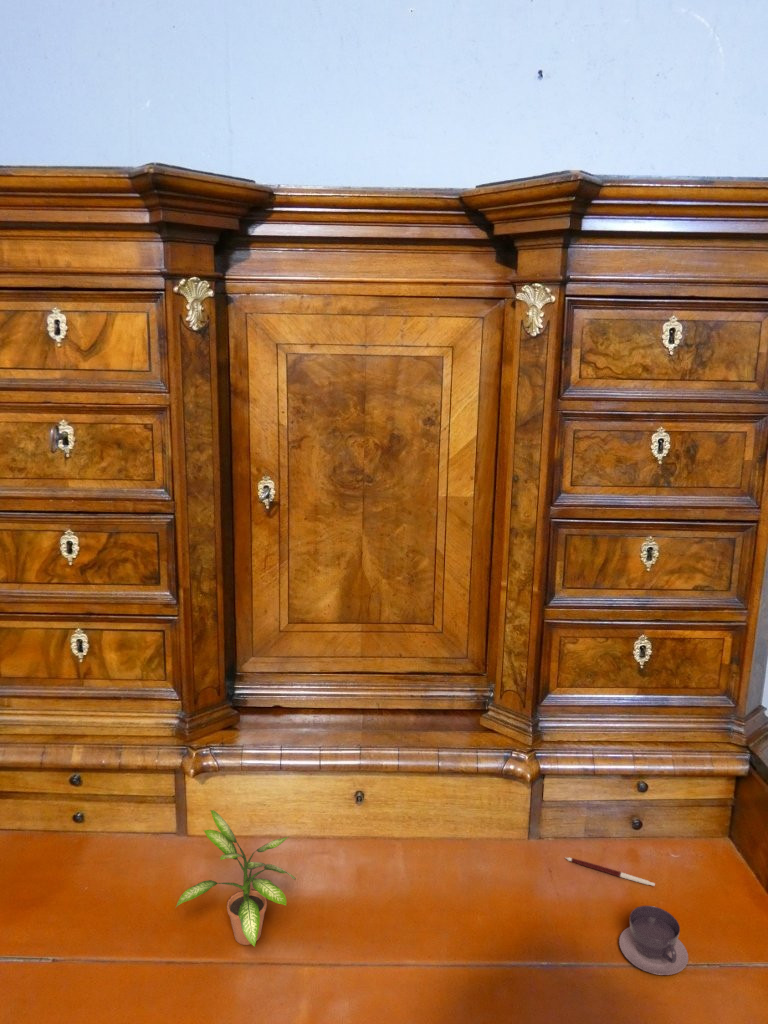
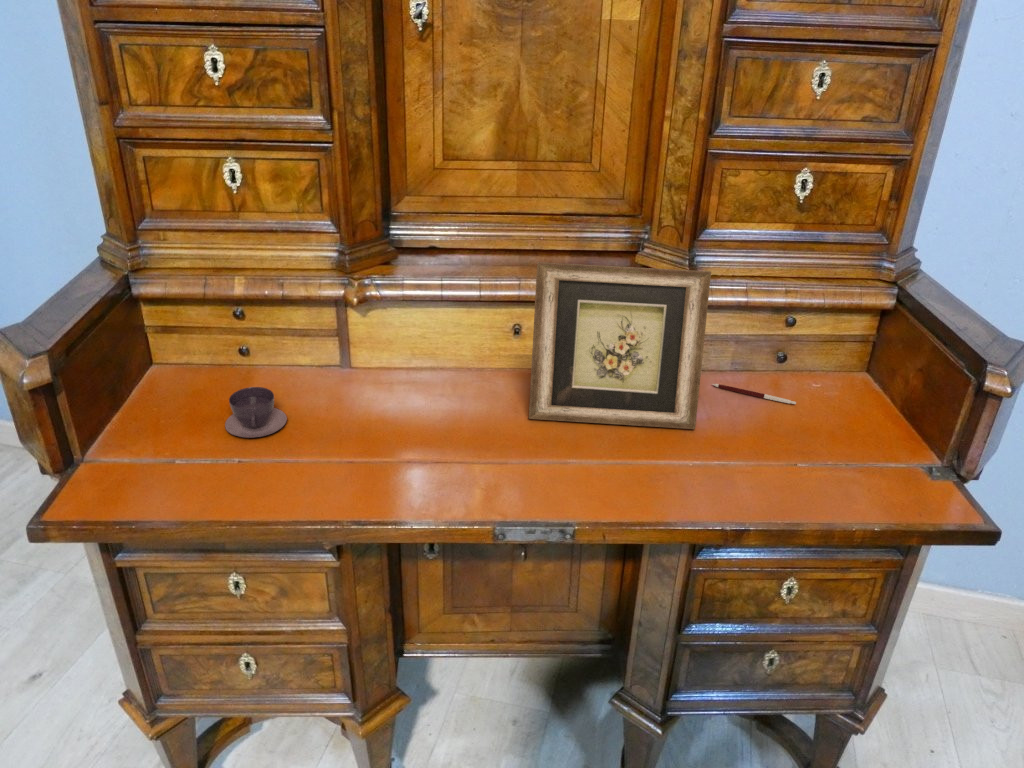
picture frame: none [367,740,552,924] -> present [529,262,711,429]
potted plant: present [176,810,296,947] -> none [353,317,463,443]
teacup: present [619,906,688,975] -> present [225,387,287,437]

